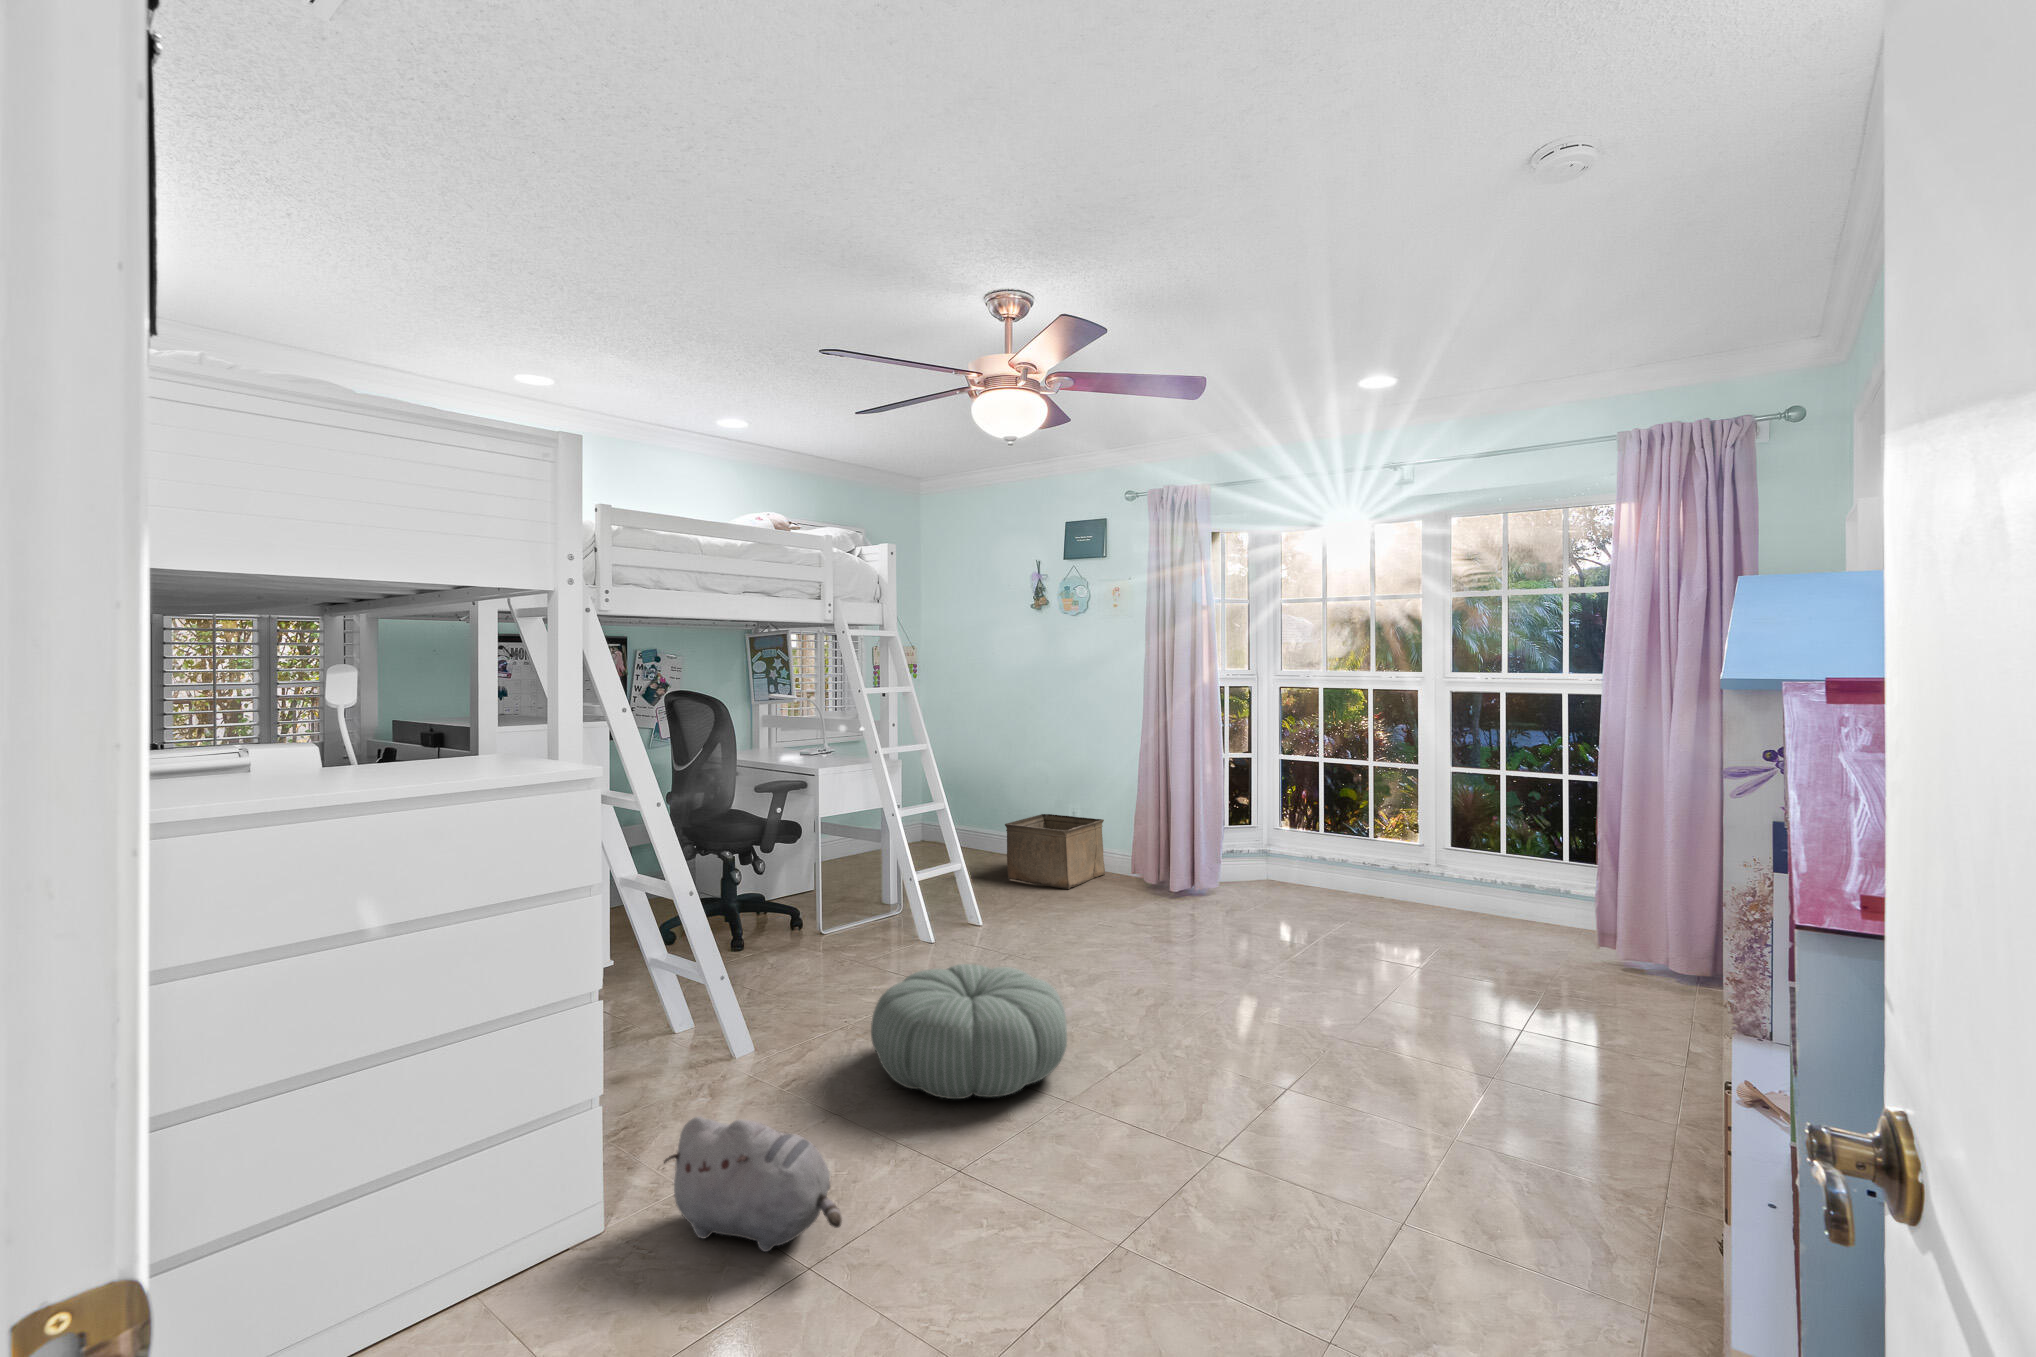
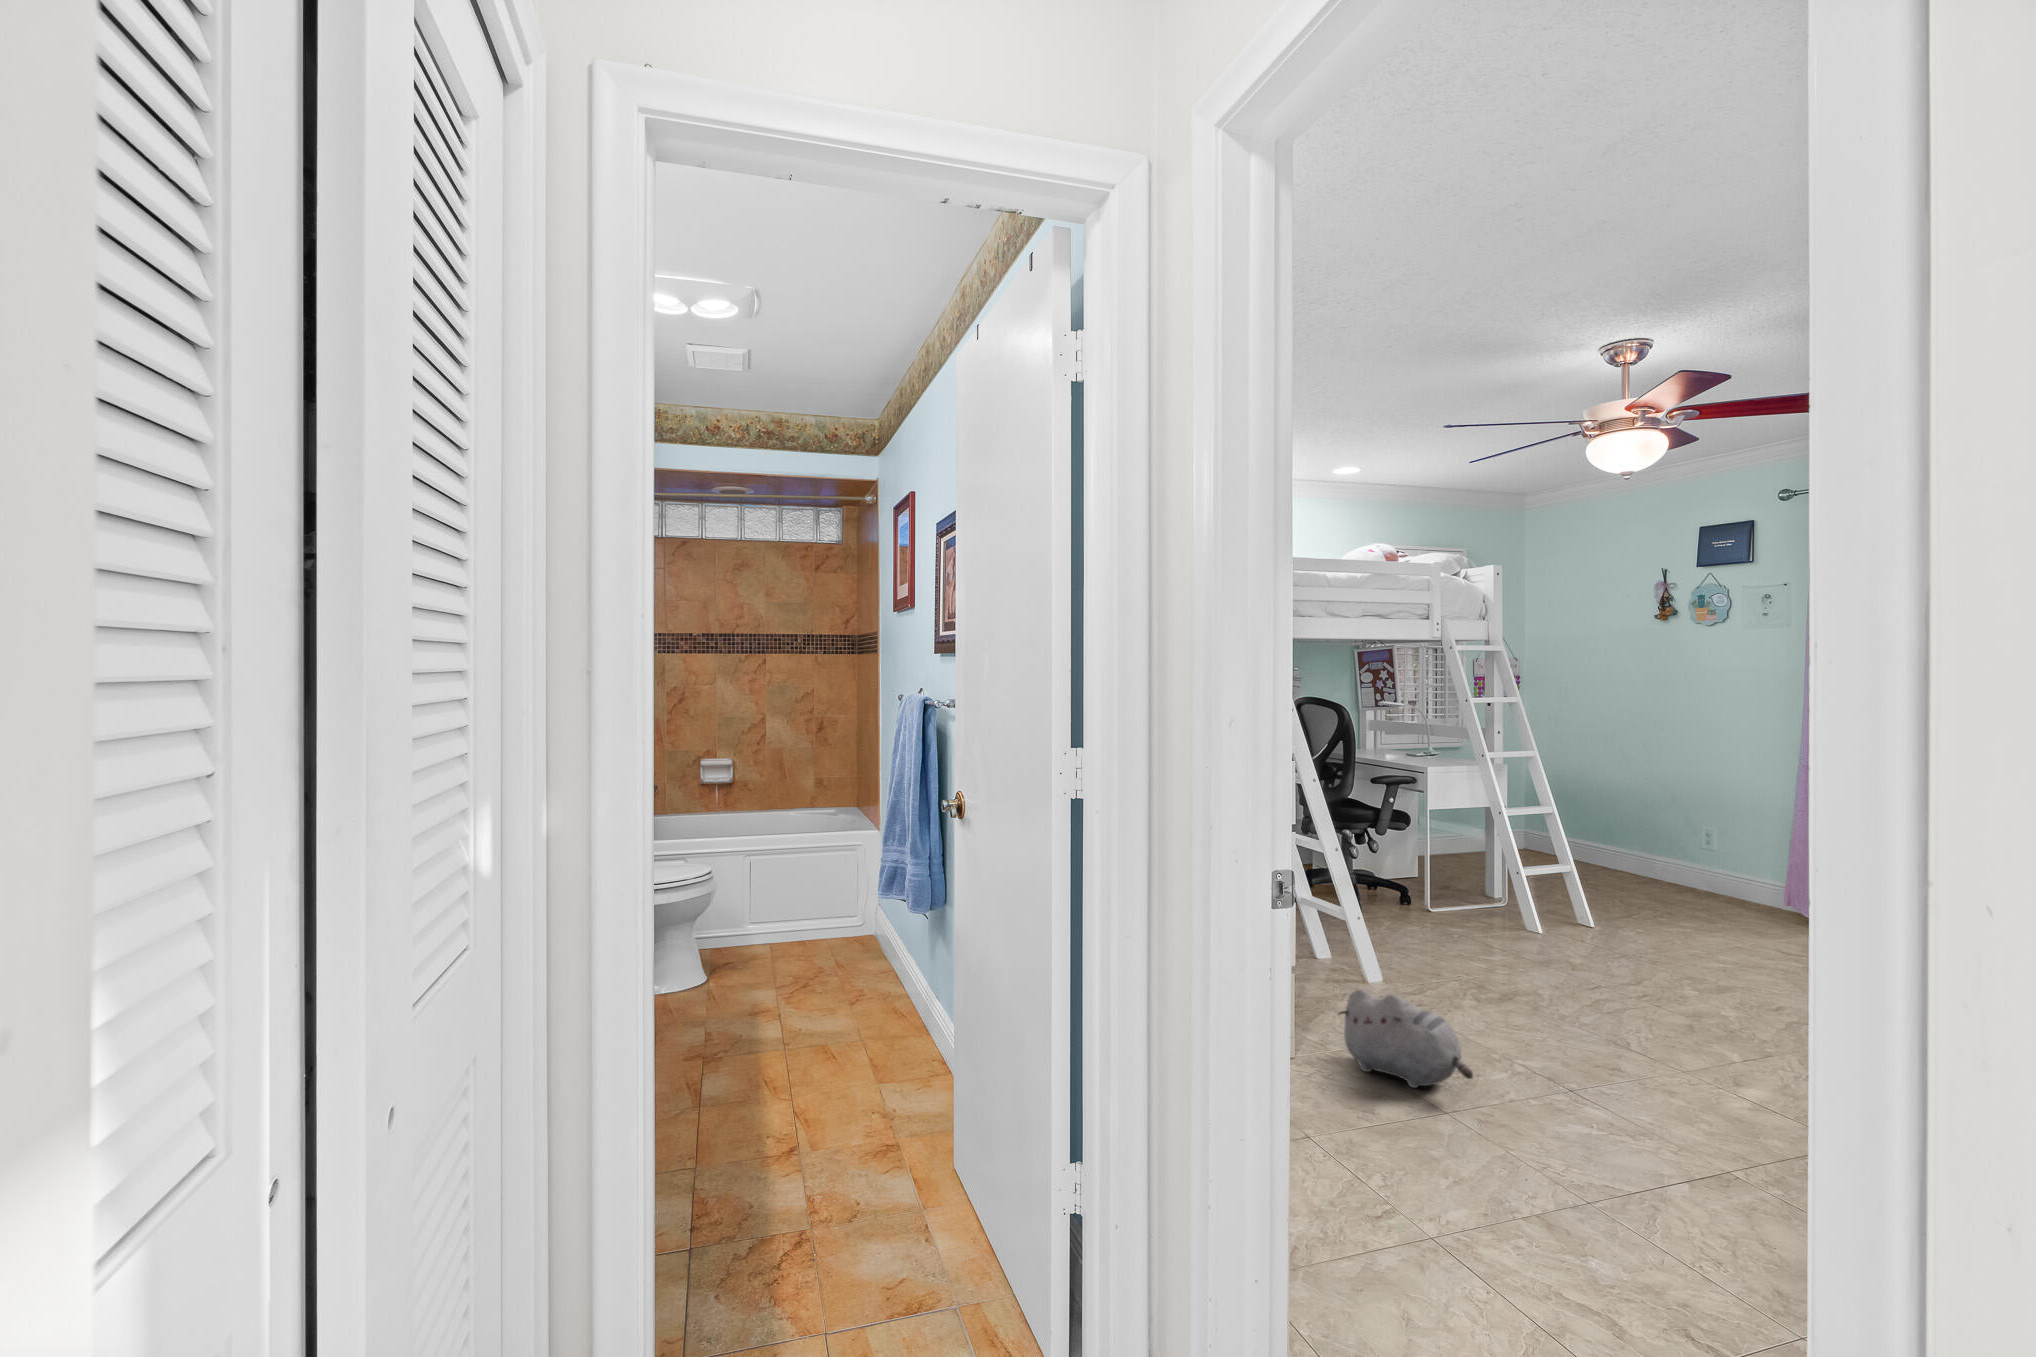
storage bin: present [1005,814,1105,889] -> none [1621,832,1745,908]
pouf: present [871,964,1067,1099] -> none [1487,935,1681,1043]

